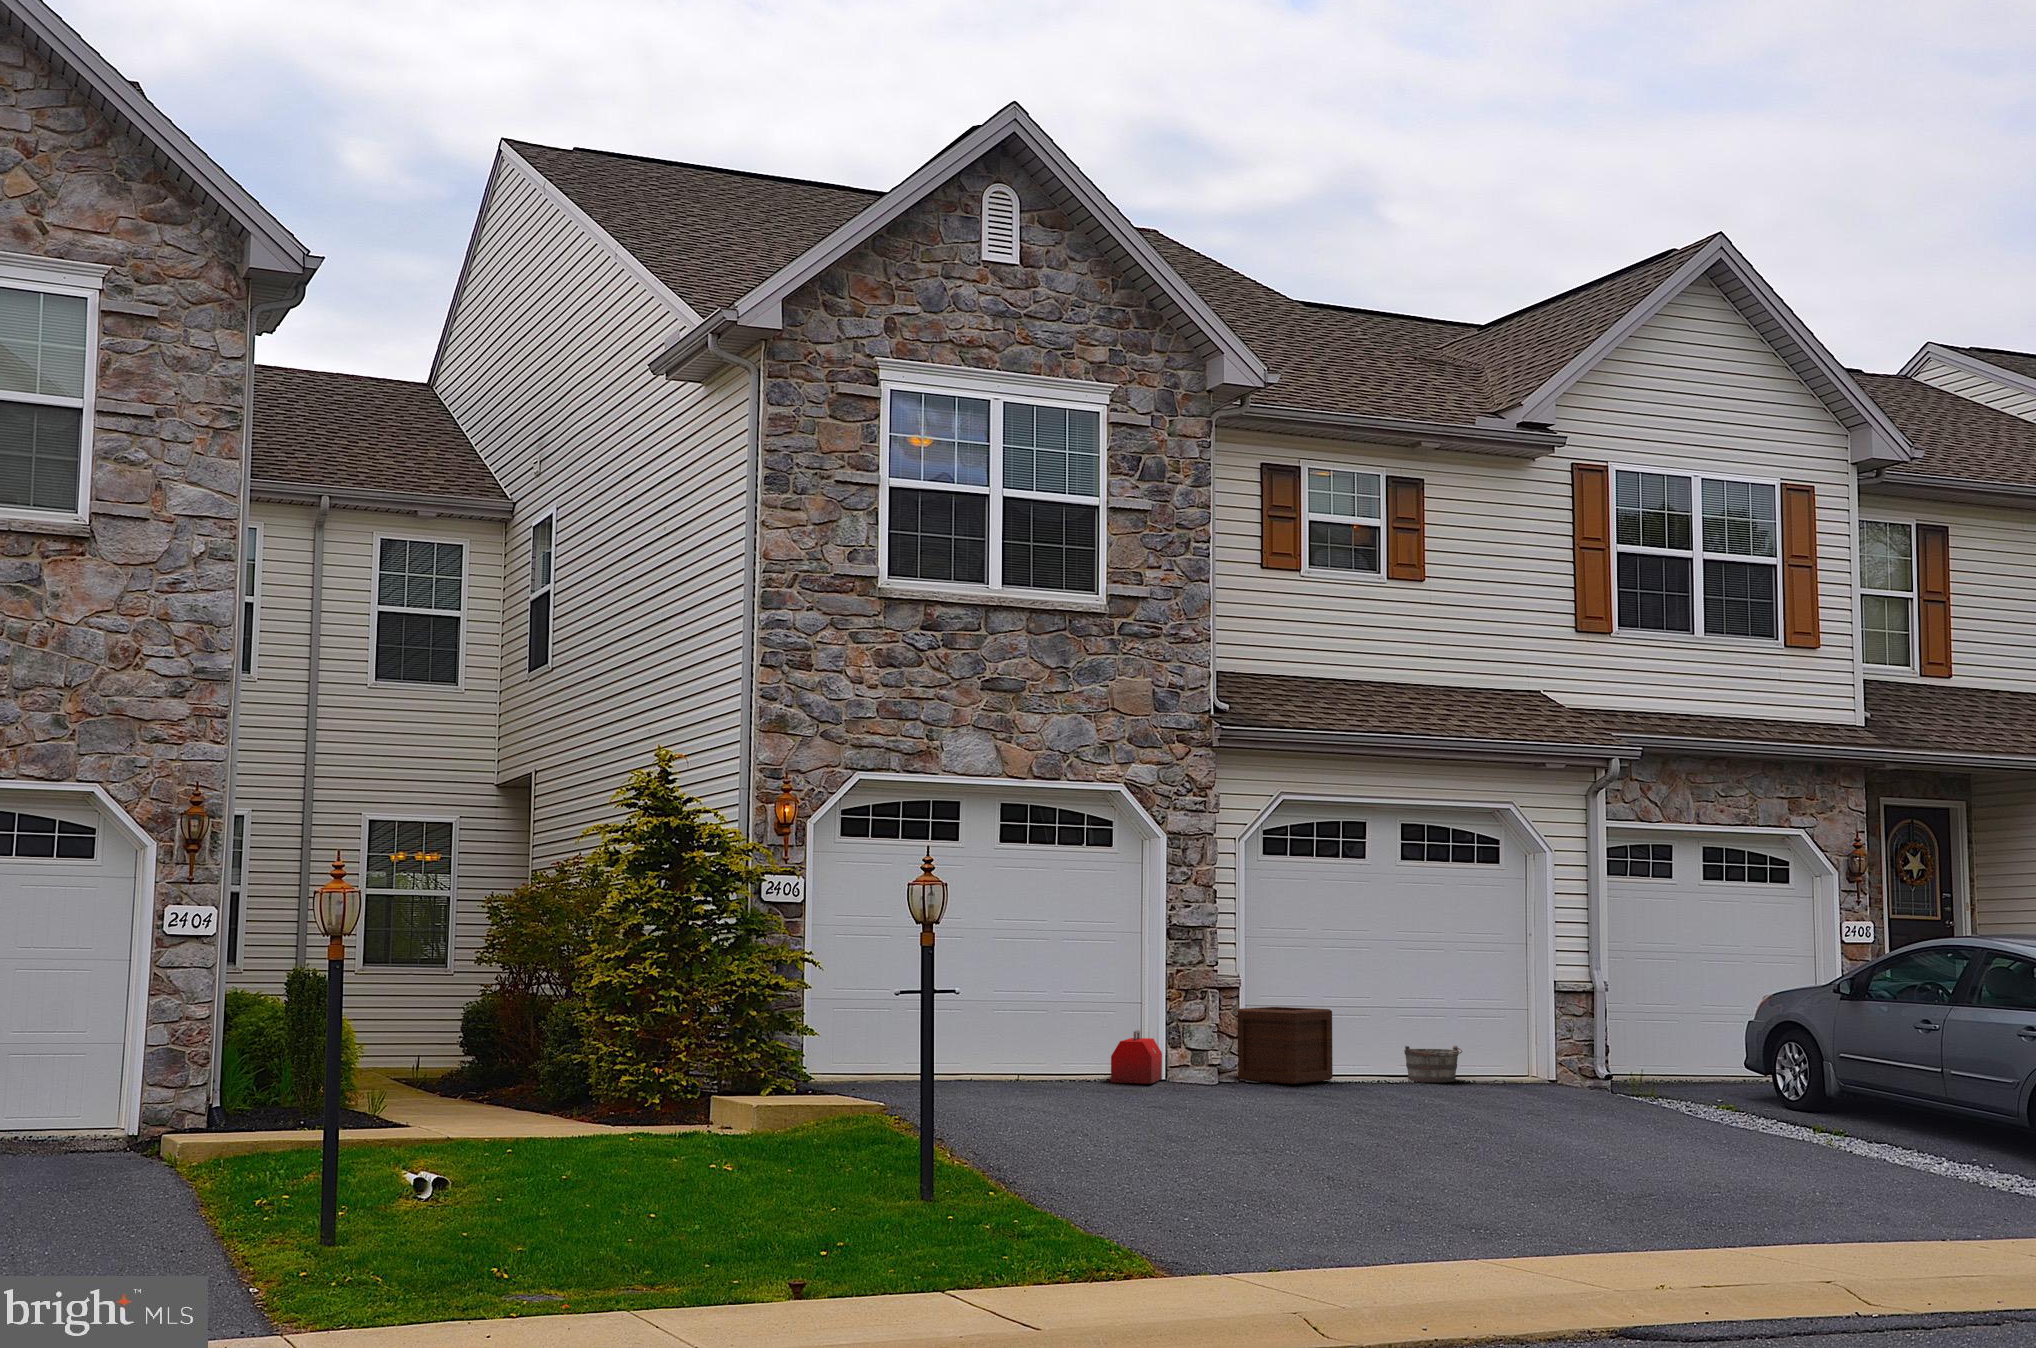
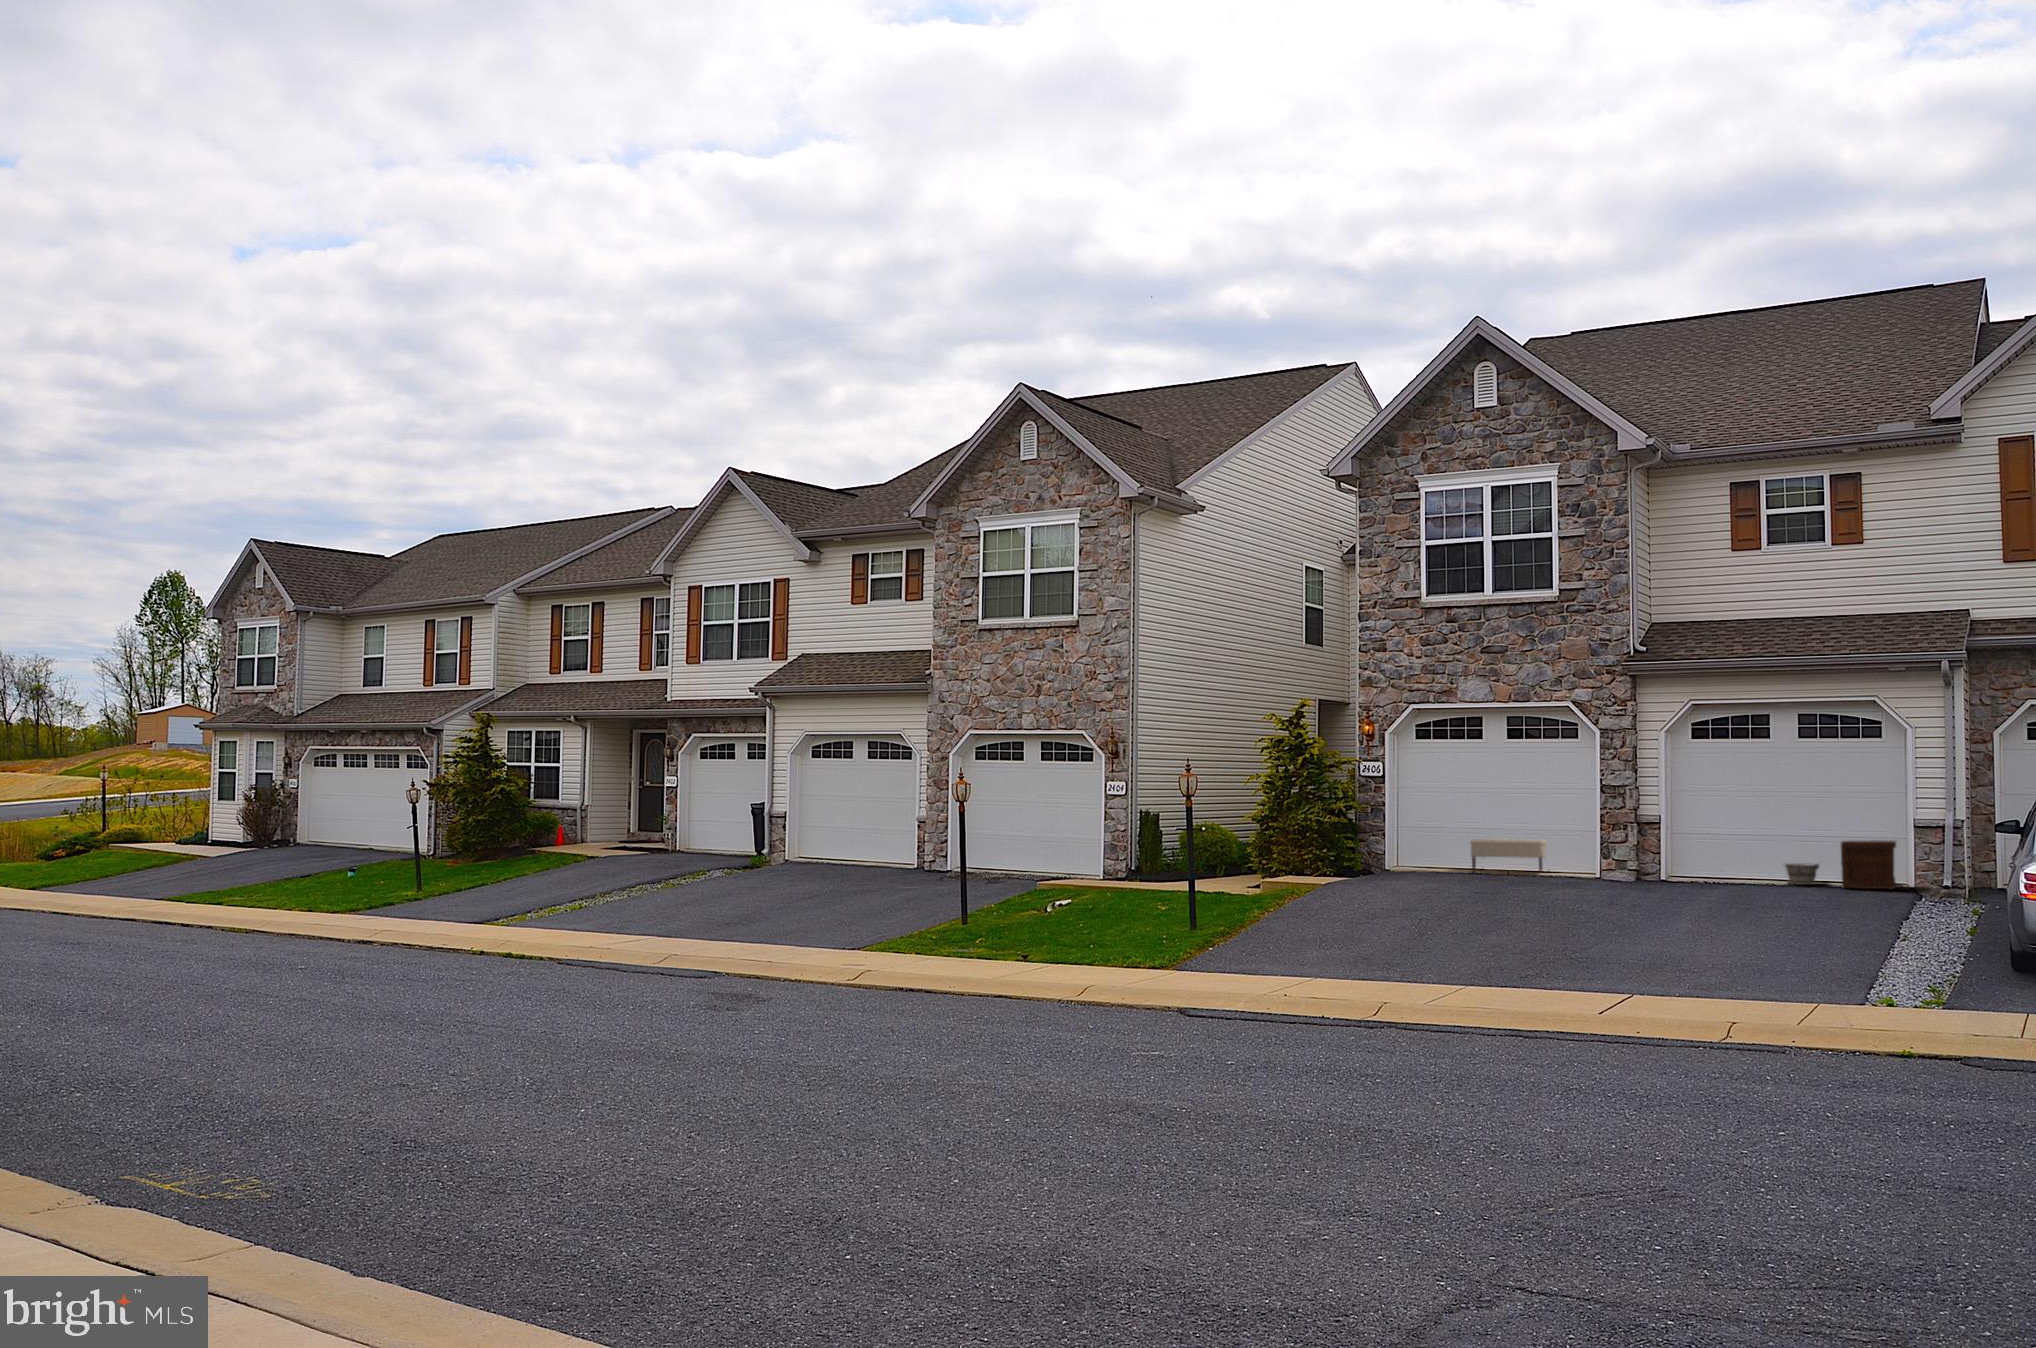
wooden crate: present [1235,1007,1333,1084] -> present [1841,840,1903,889]
bench: none [959,1020,1095,1082] -> present [1470,839,1547,872]
toolbox: present [1111,1030,1162,1083] -> none [1556,846,1601,876]

